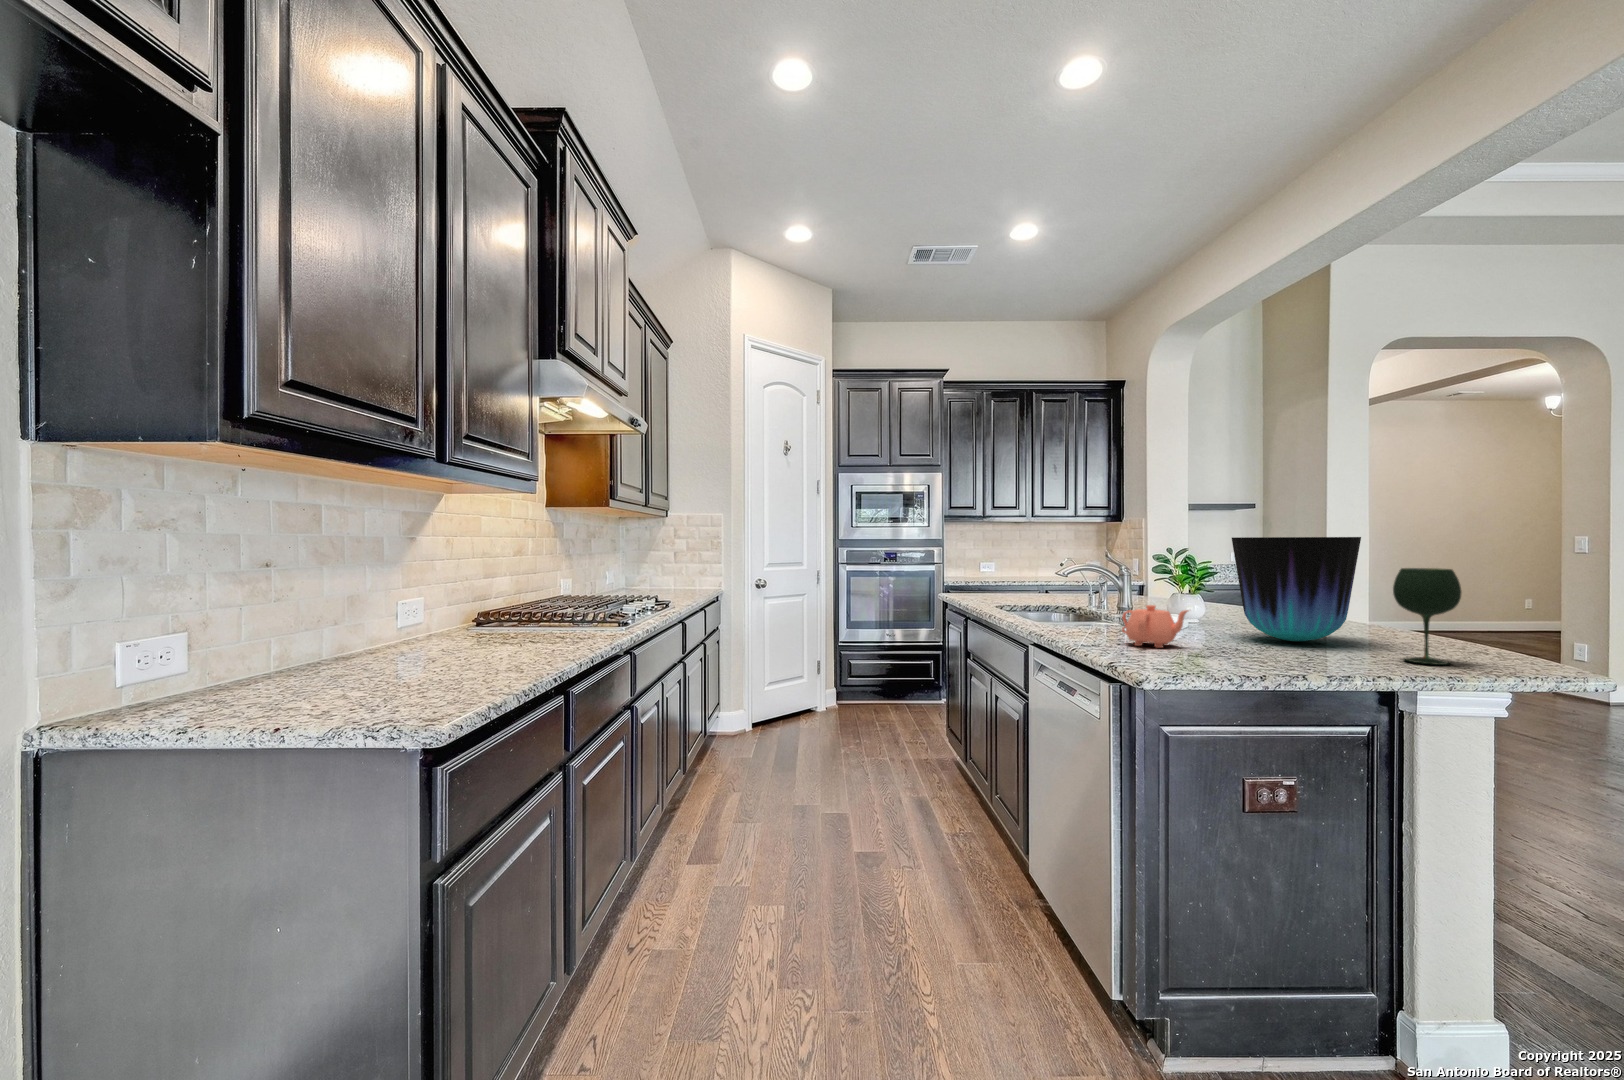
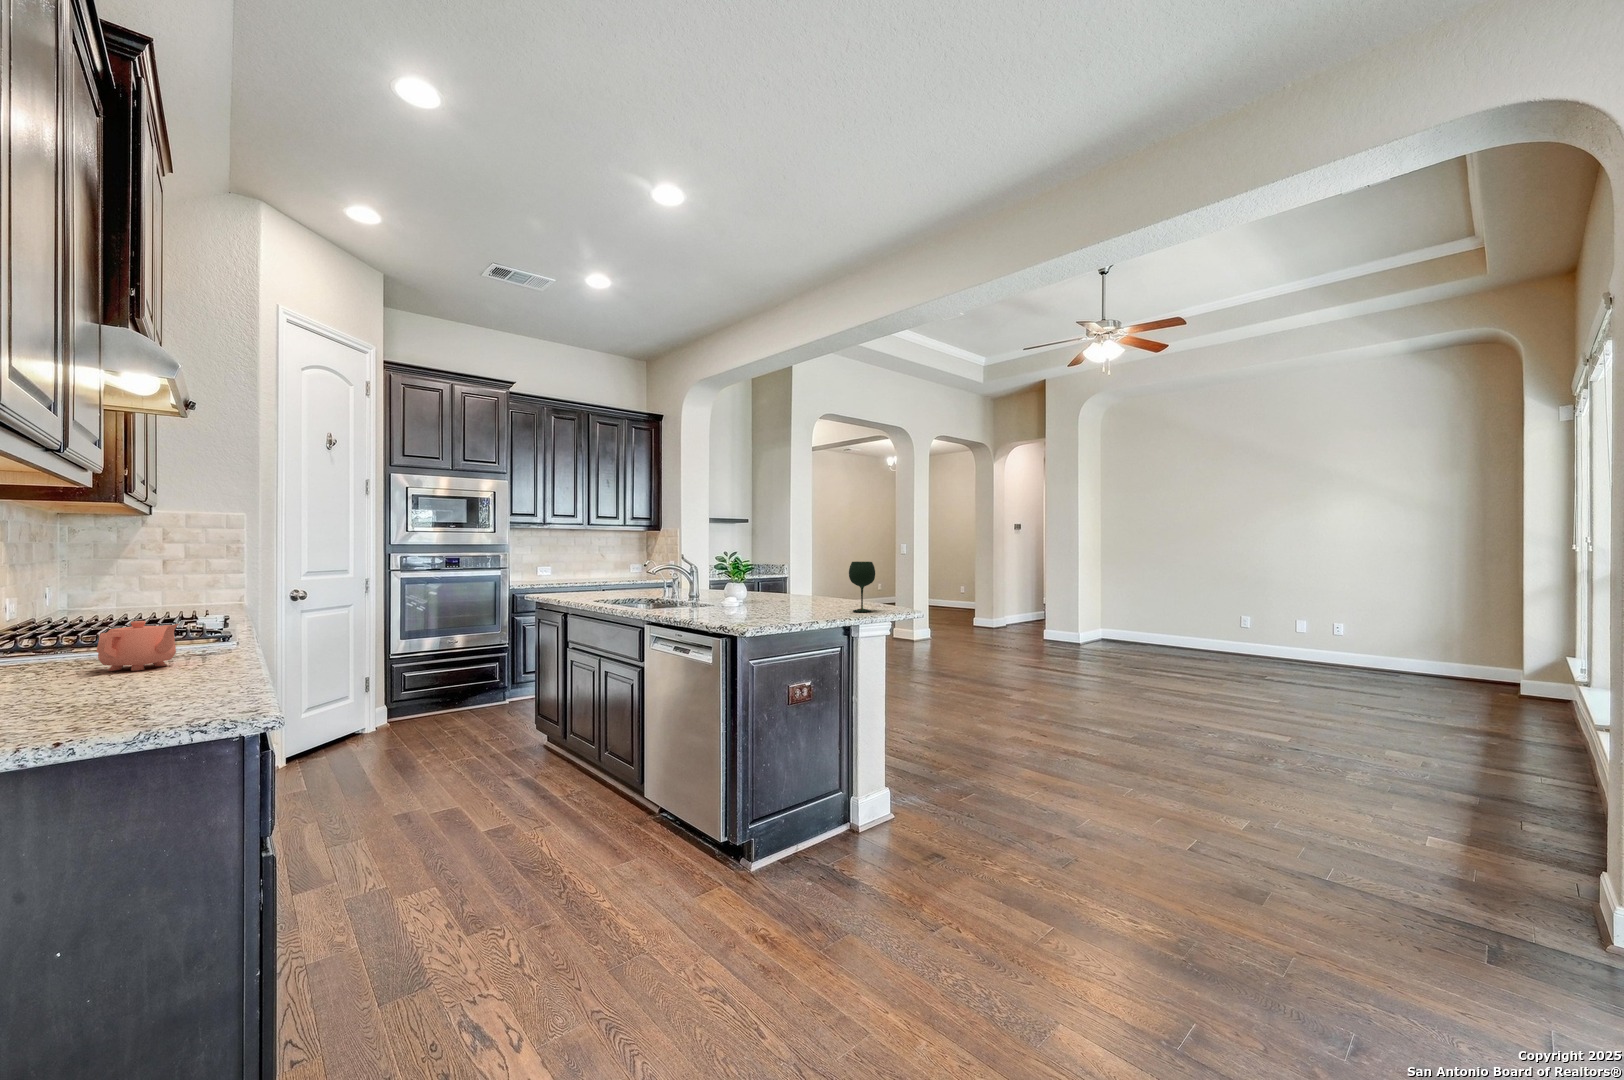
vase: present [1232,537,1361,641] -> none [770,545,833,608]
teapot: present [1122,605,1188,648] -> present [96,621,179,671]

